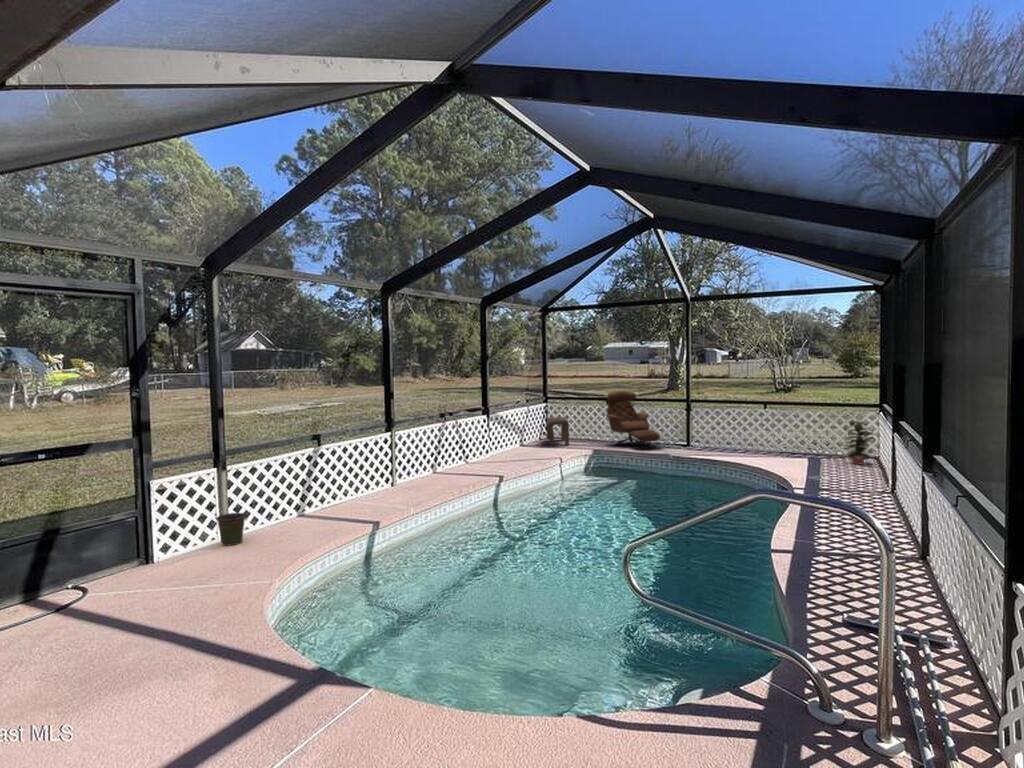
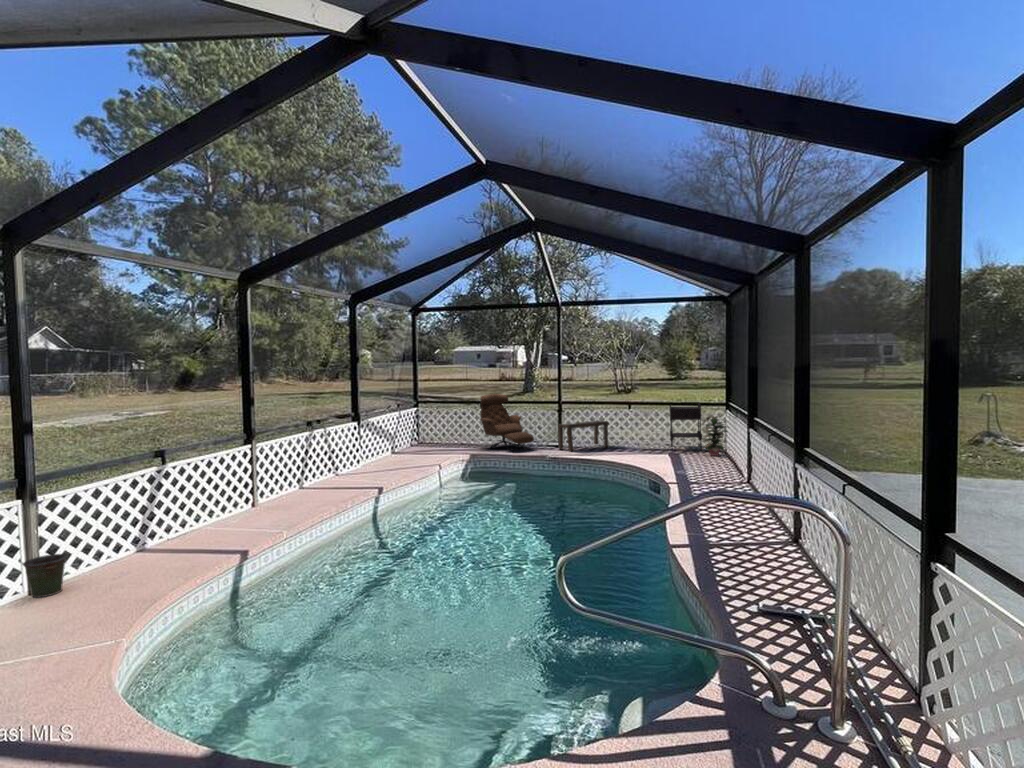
side table: none [809,405,846,458] -> present [669,402,702,450]
bench: present [547,417,569,446] -> present [558,420,608,451]

